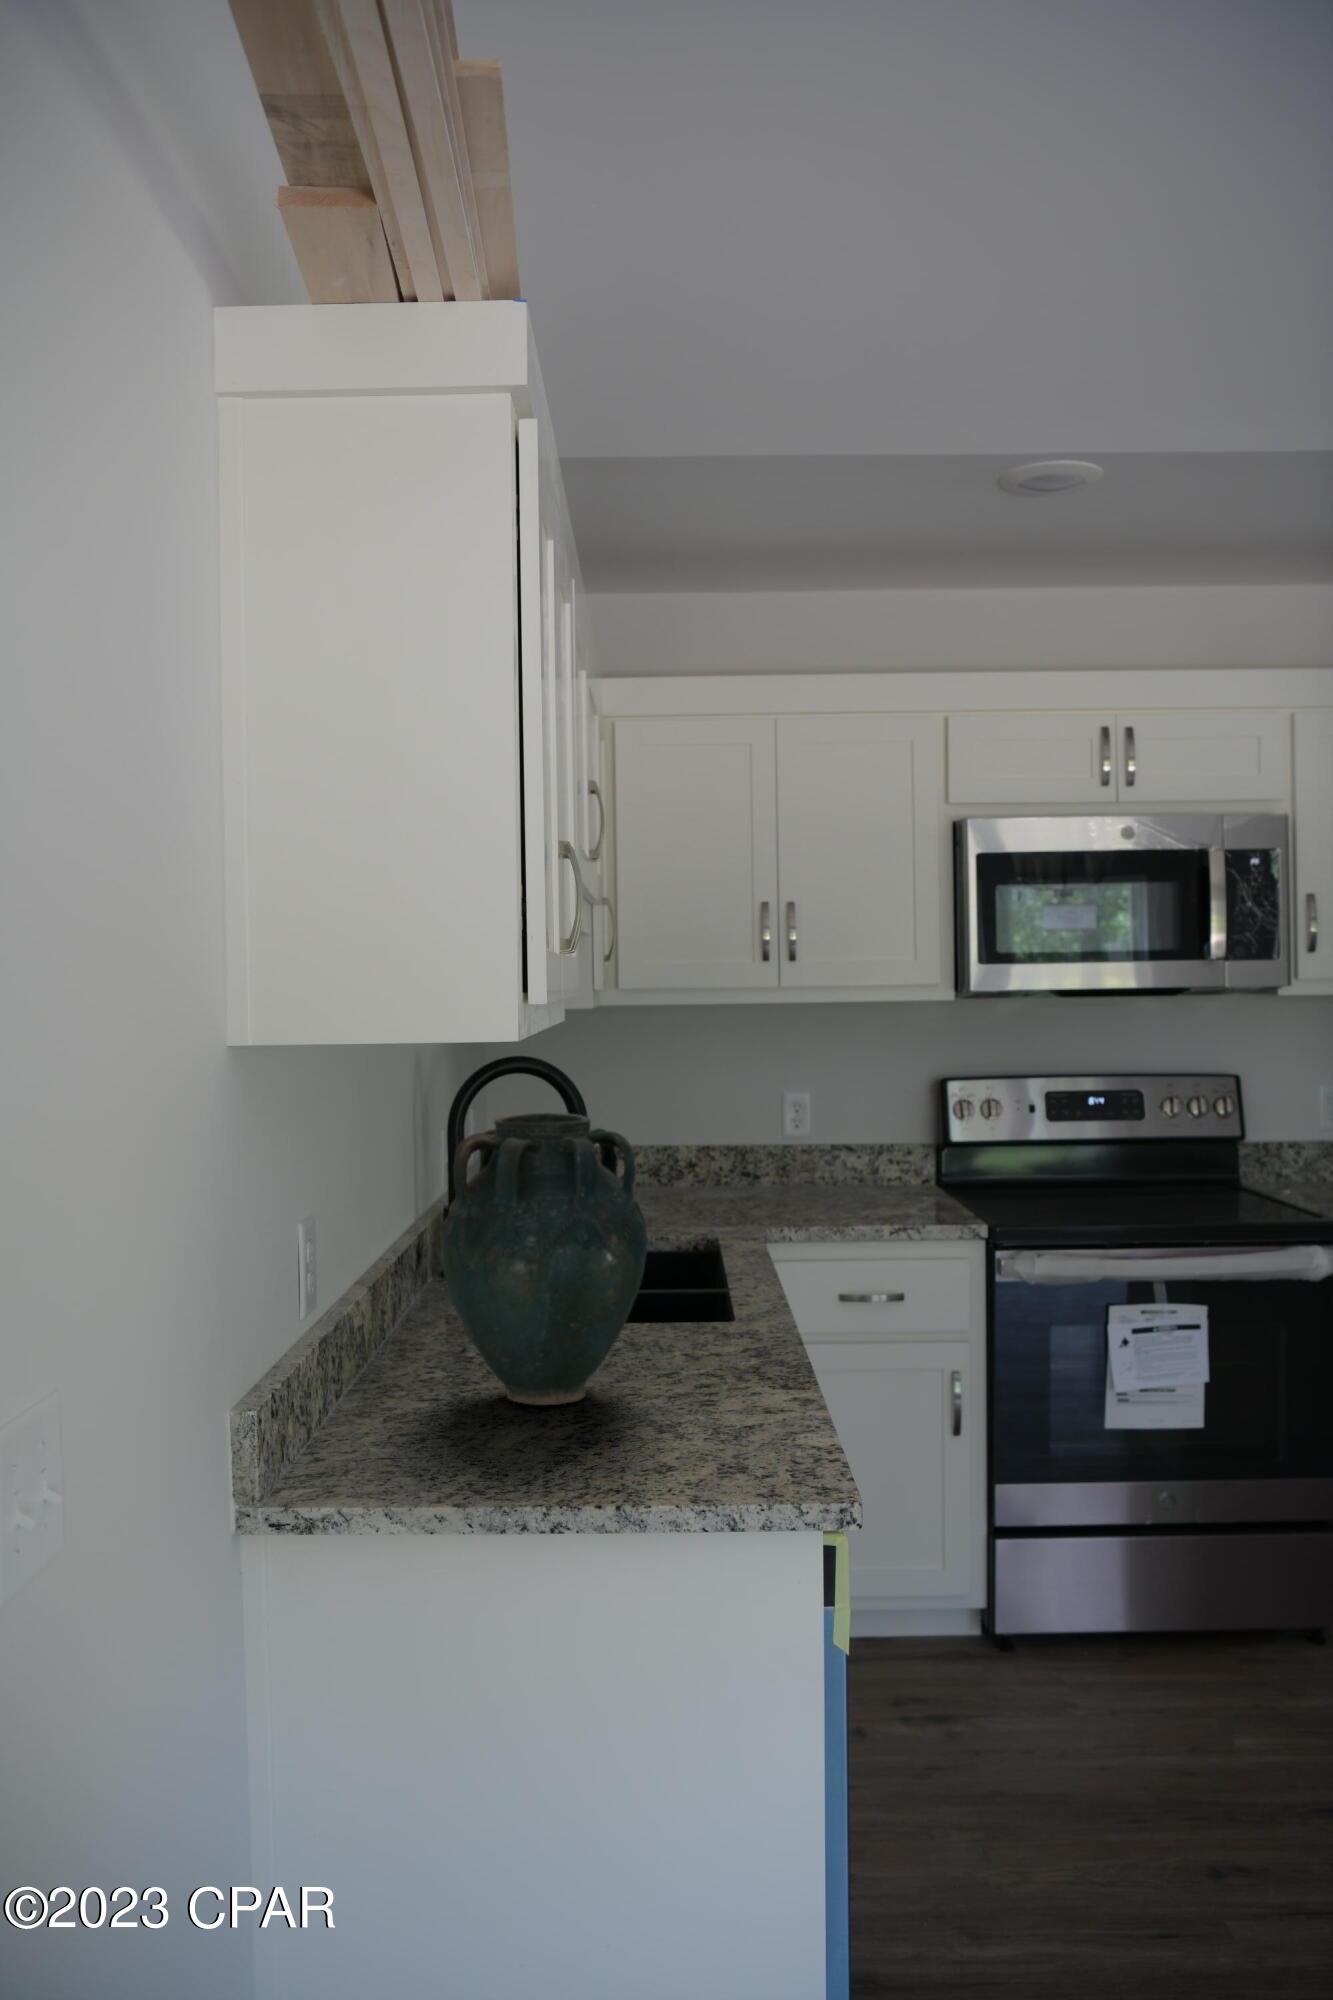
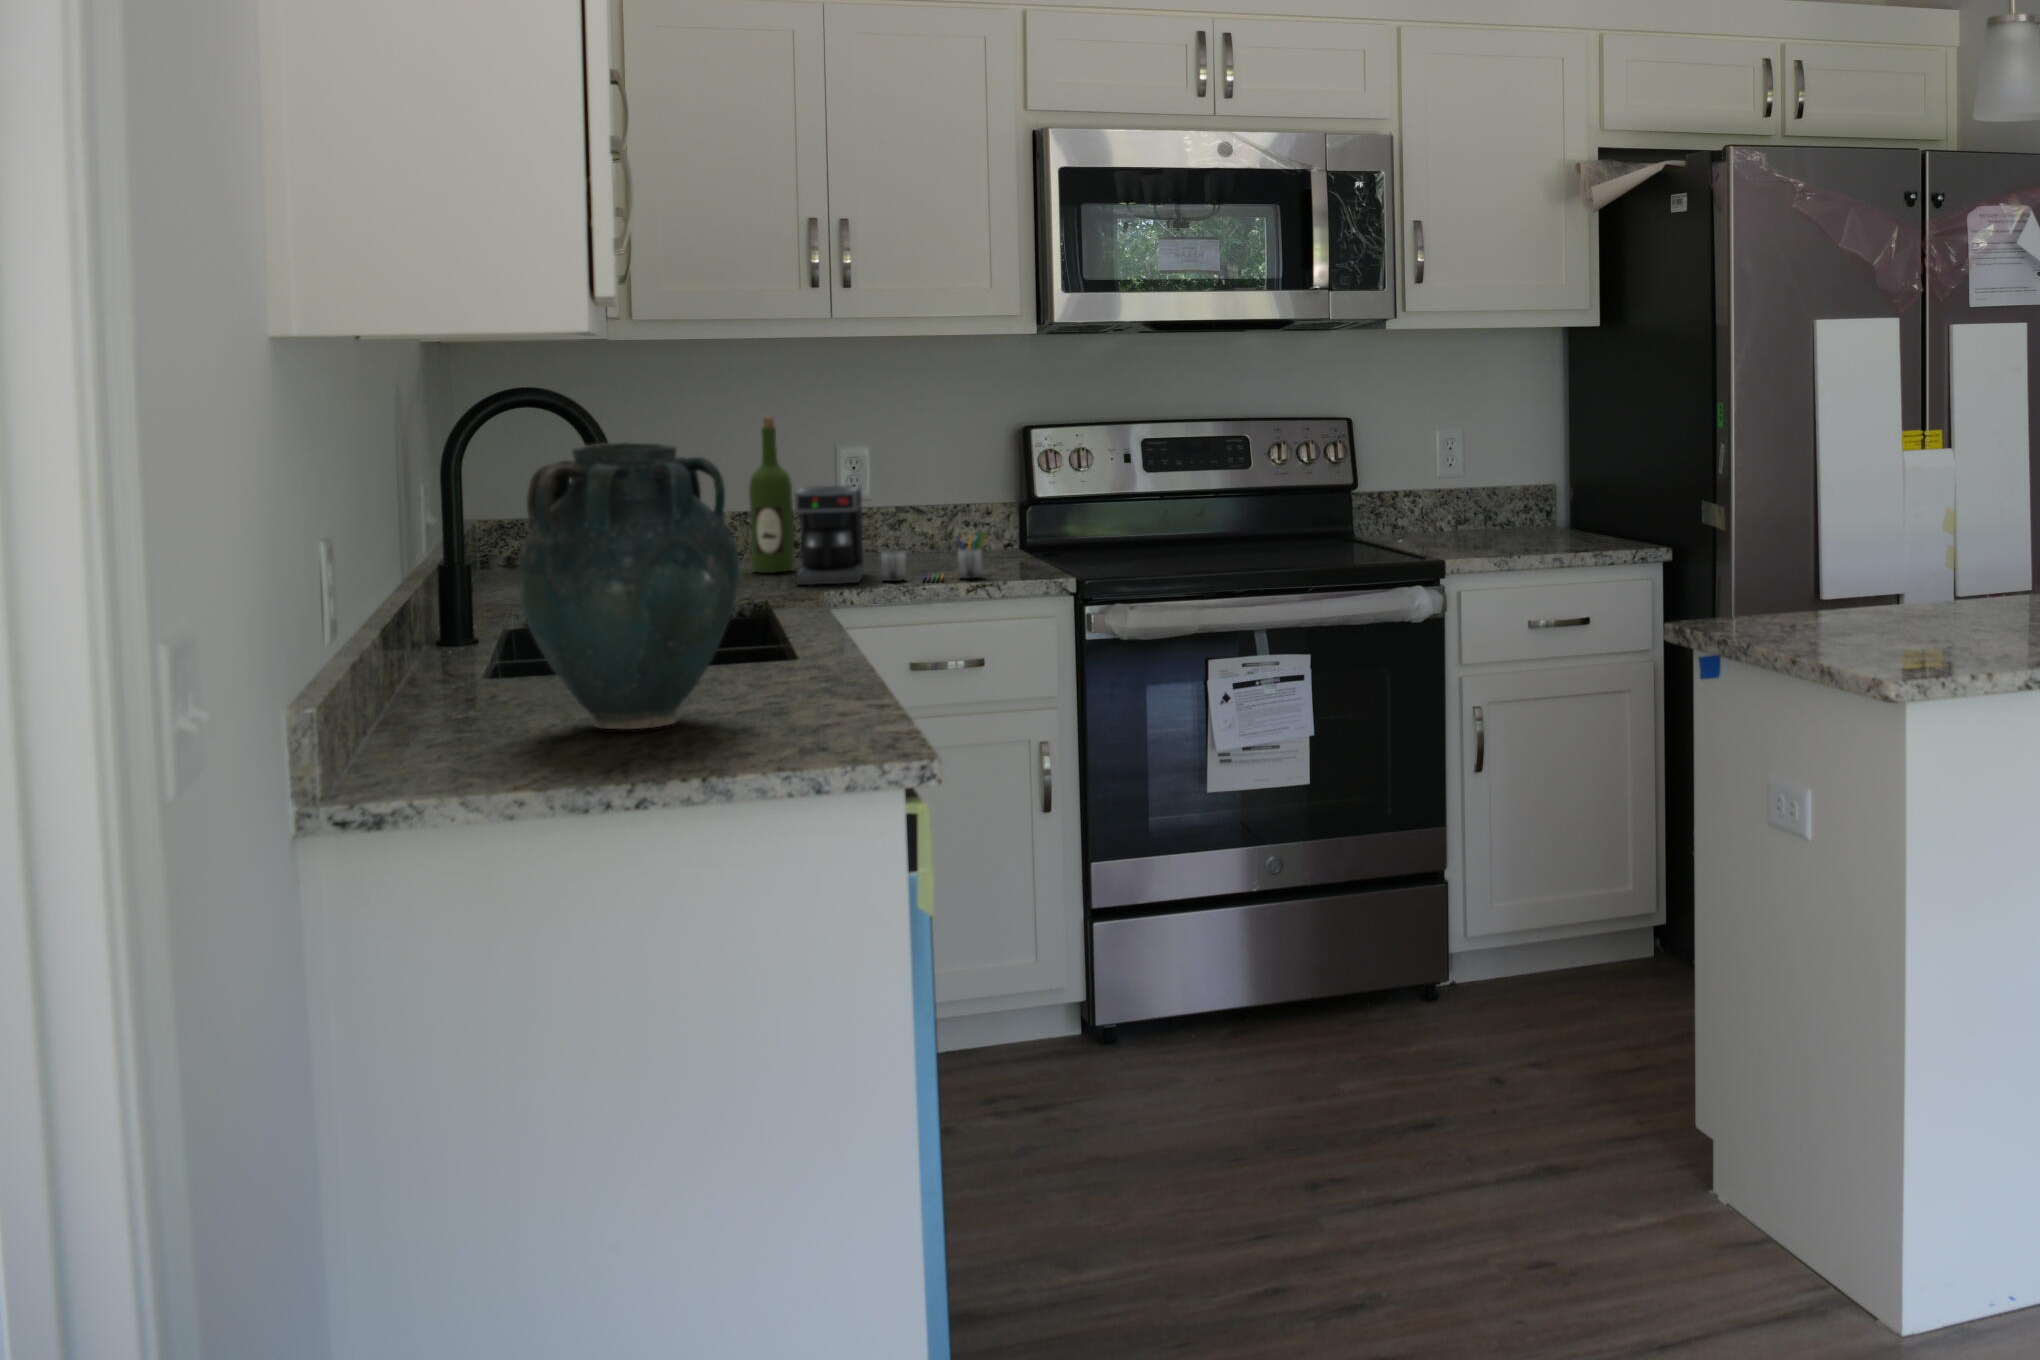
wine bottle: none [712,1069,747,1199] -> present [749,418,795,573]
coffee maker: none [744,1129,908,1218] -> present [794,485,987,585]

